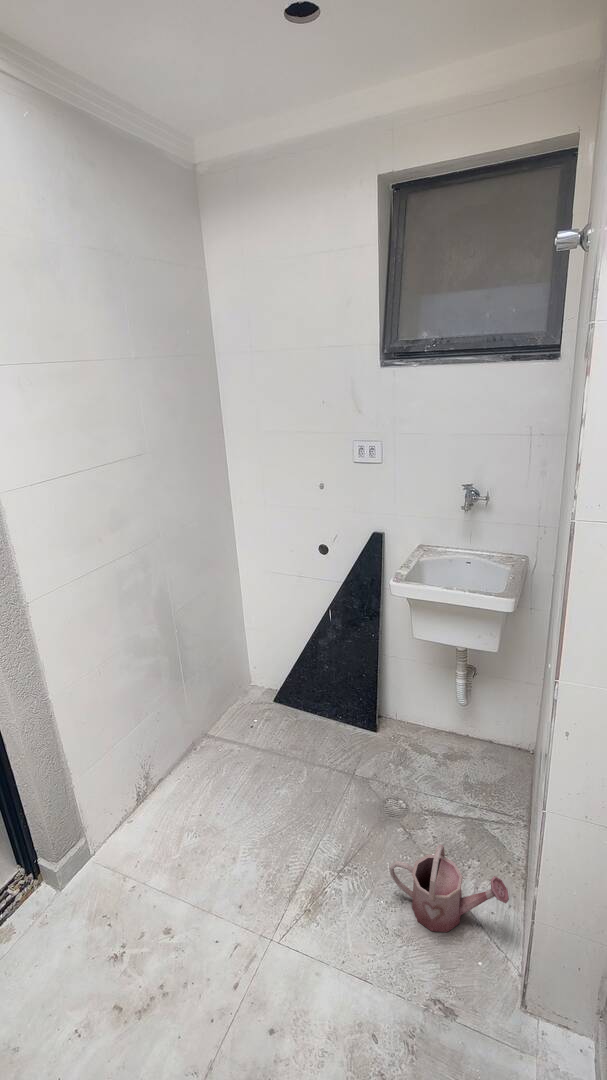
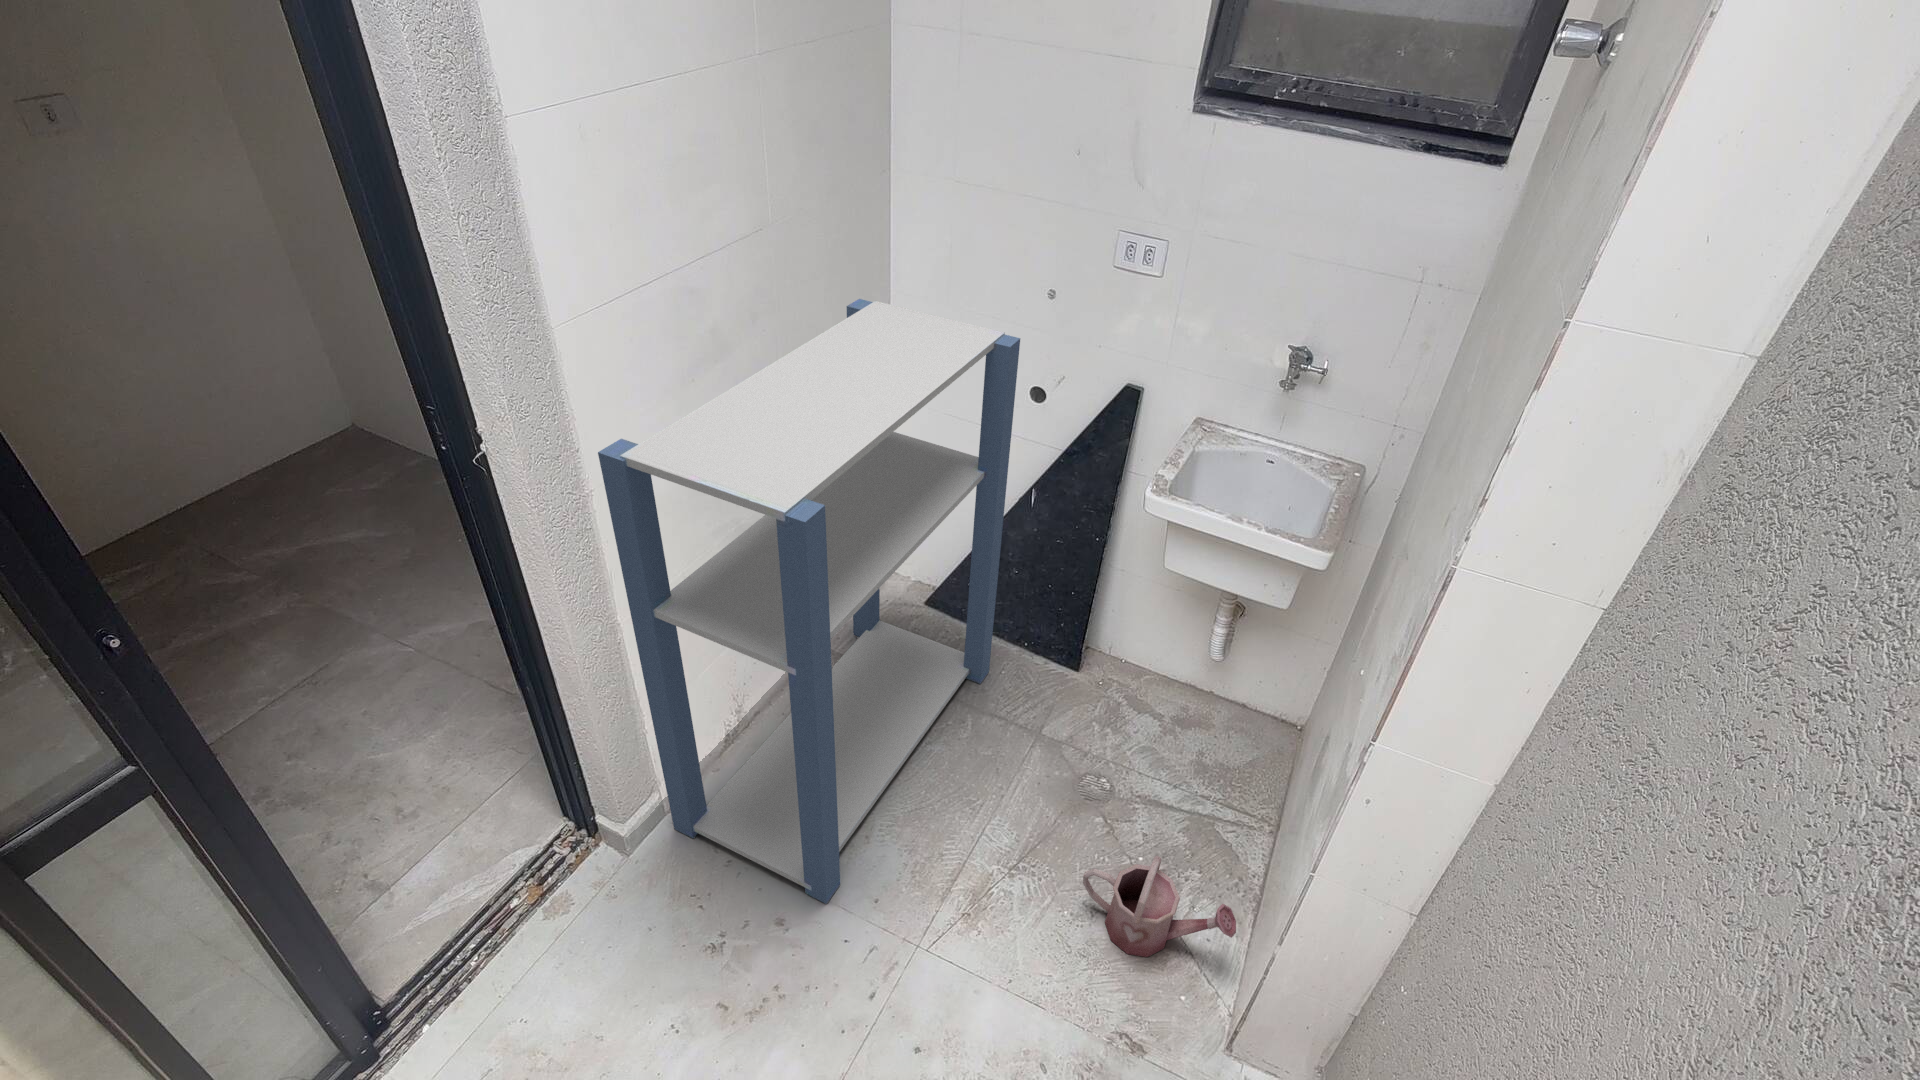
shelving unit: none [26,500,318,914] -> present [598,299,1020,904]

